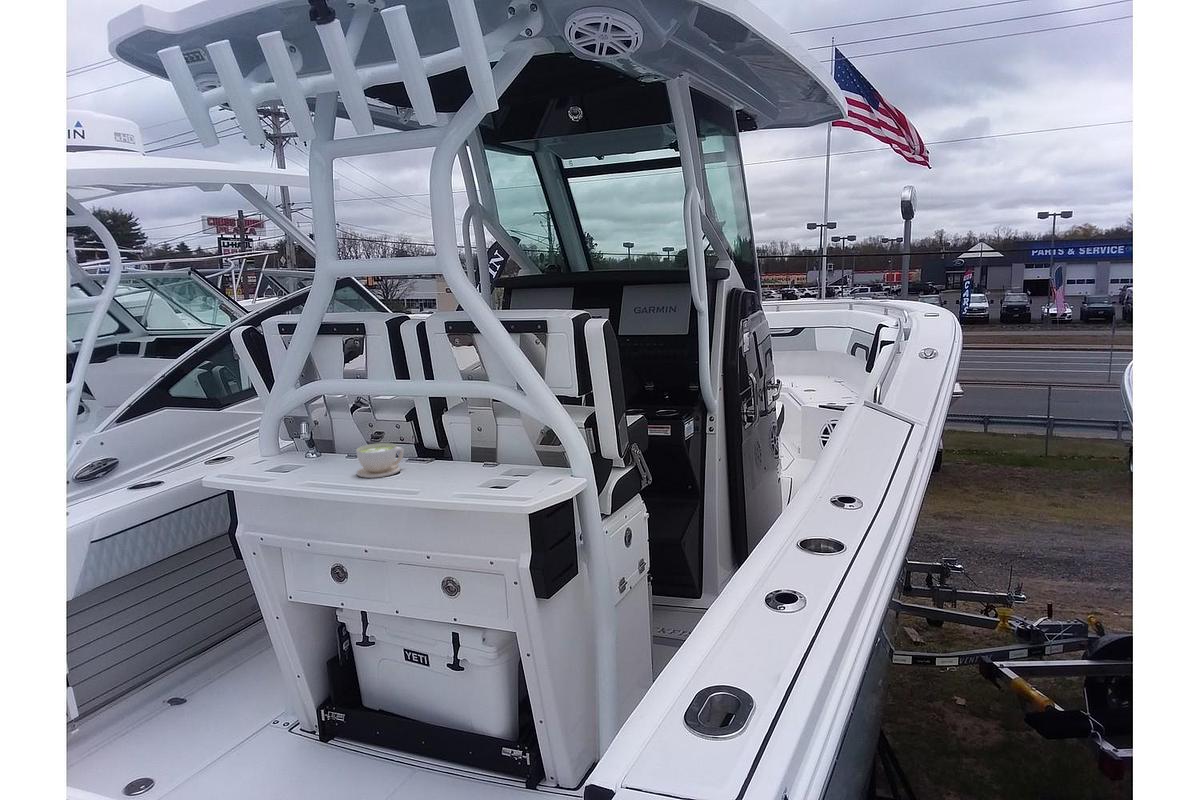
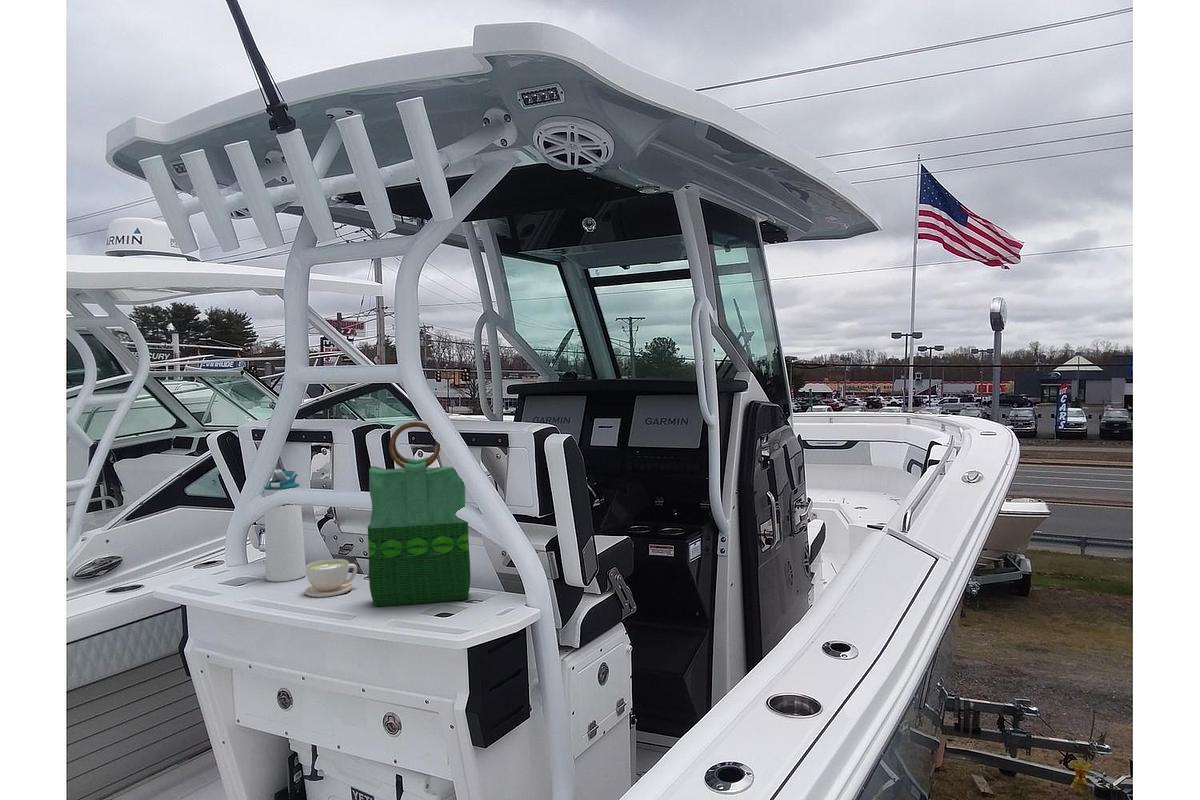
tote bag: none [421,311,519,483] -> present [368,422,471,606]
water bottle: none [302,359,346,467] -> present [264,469,306,582]

